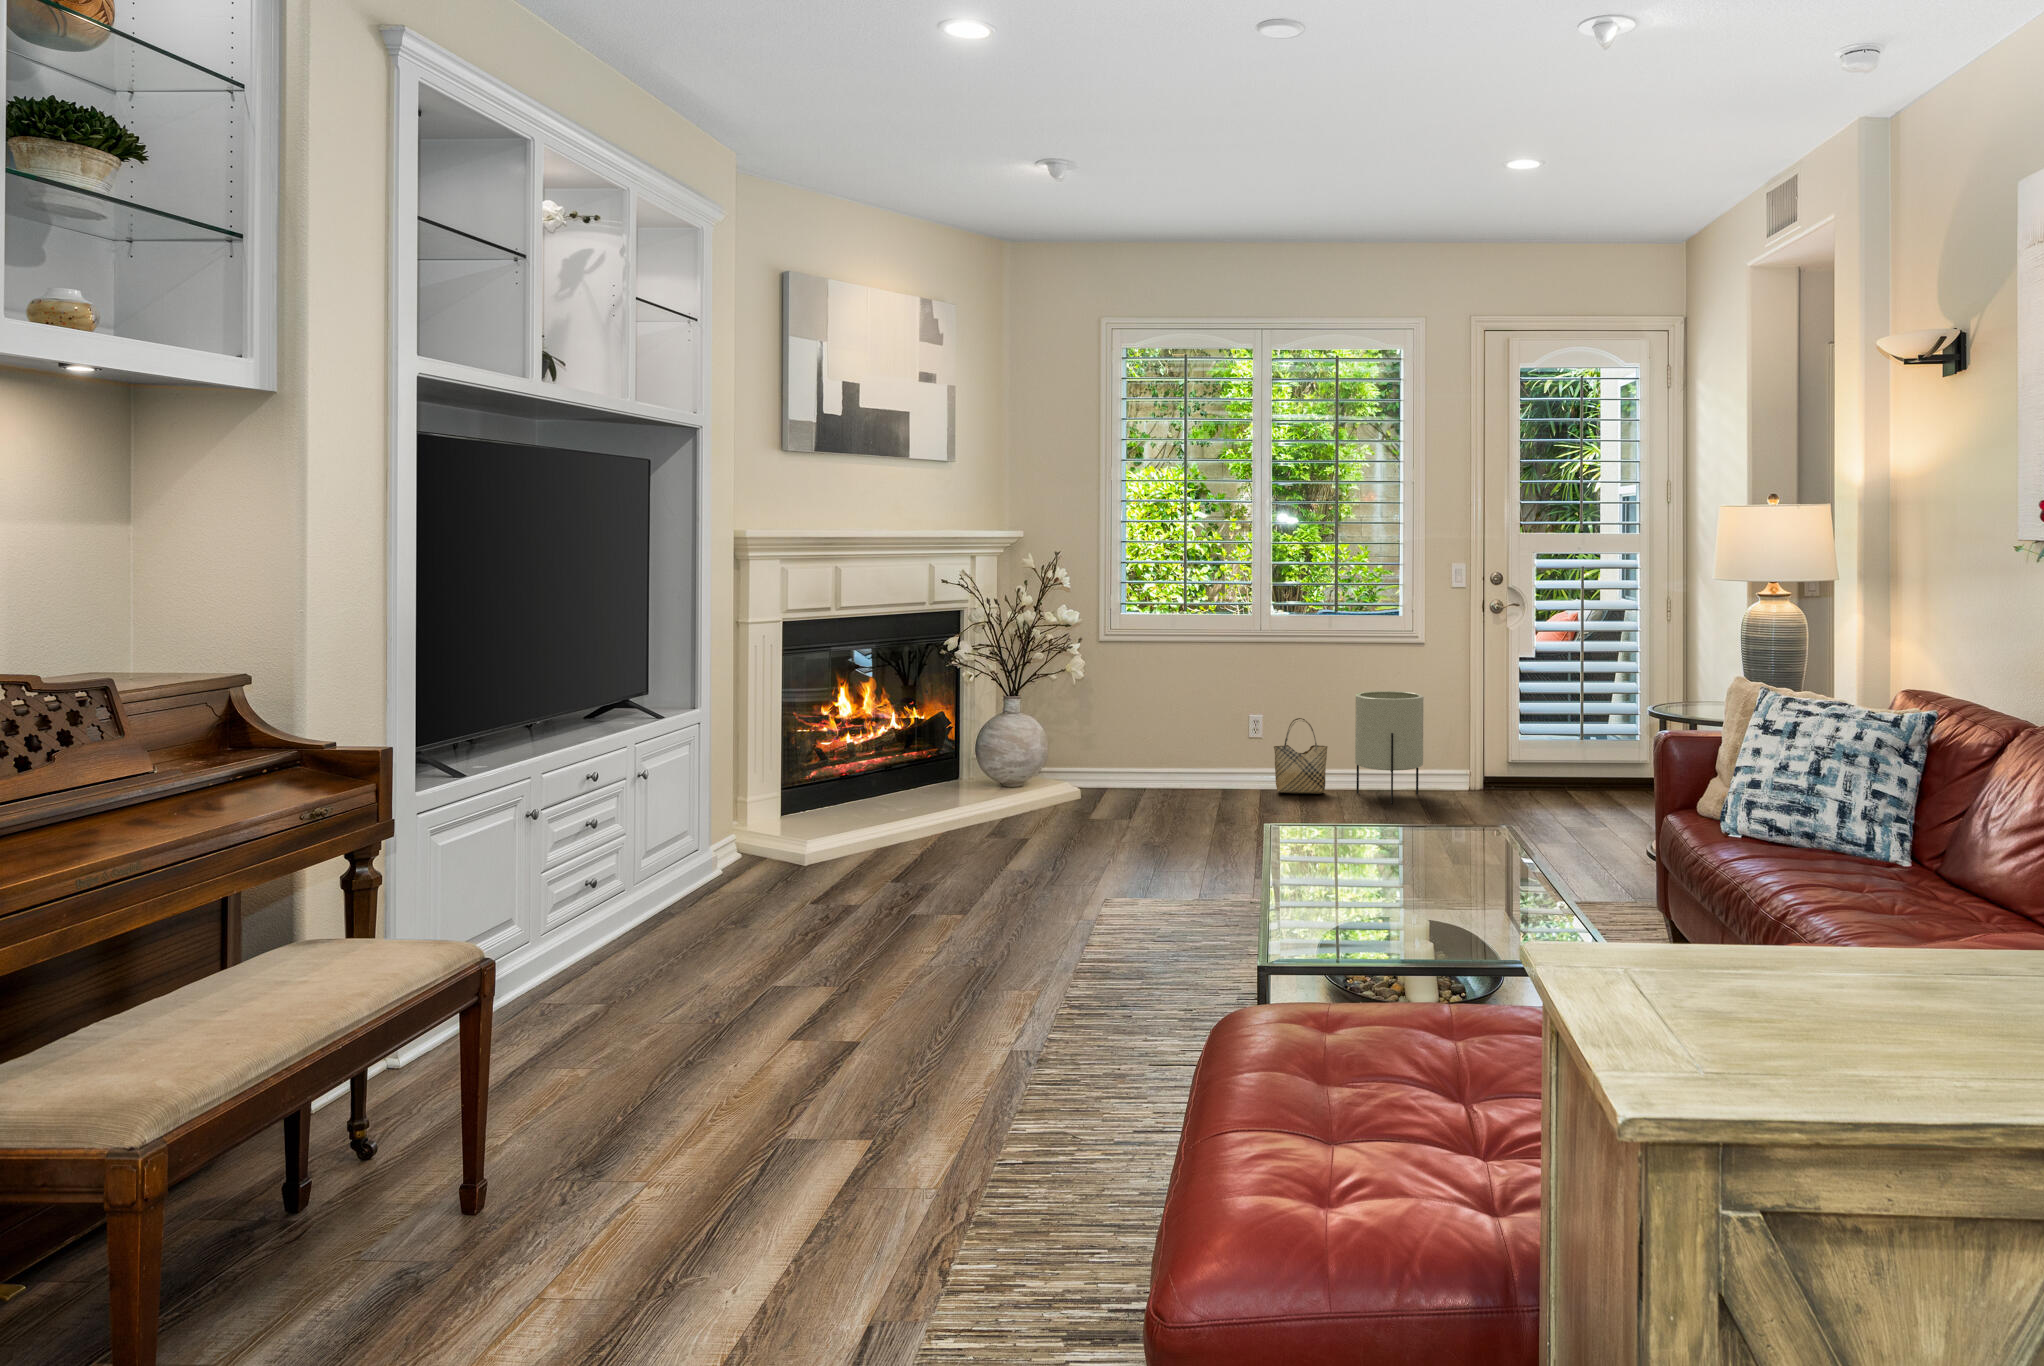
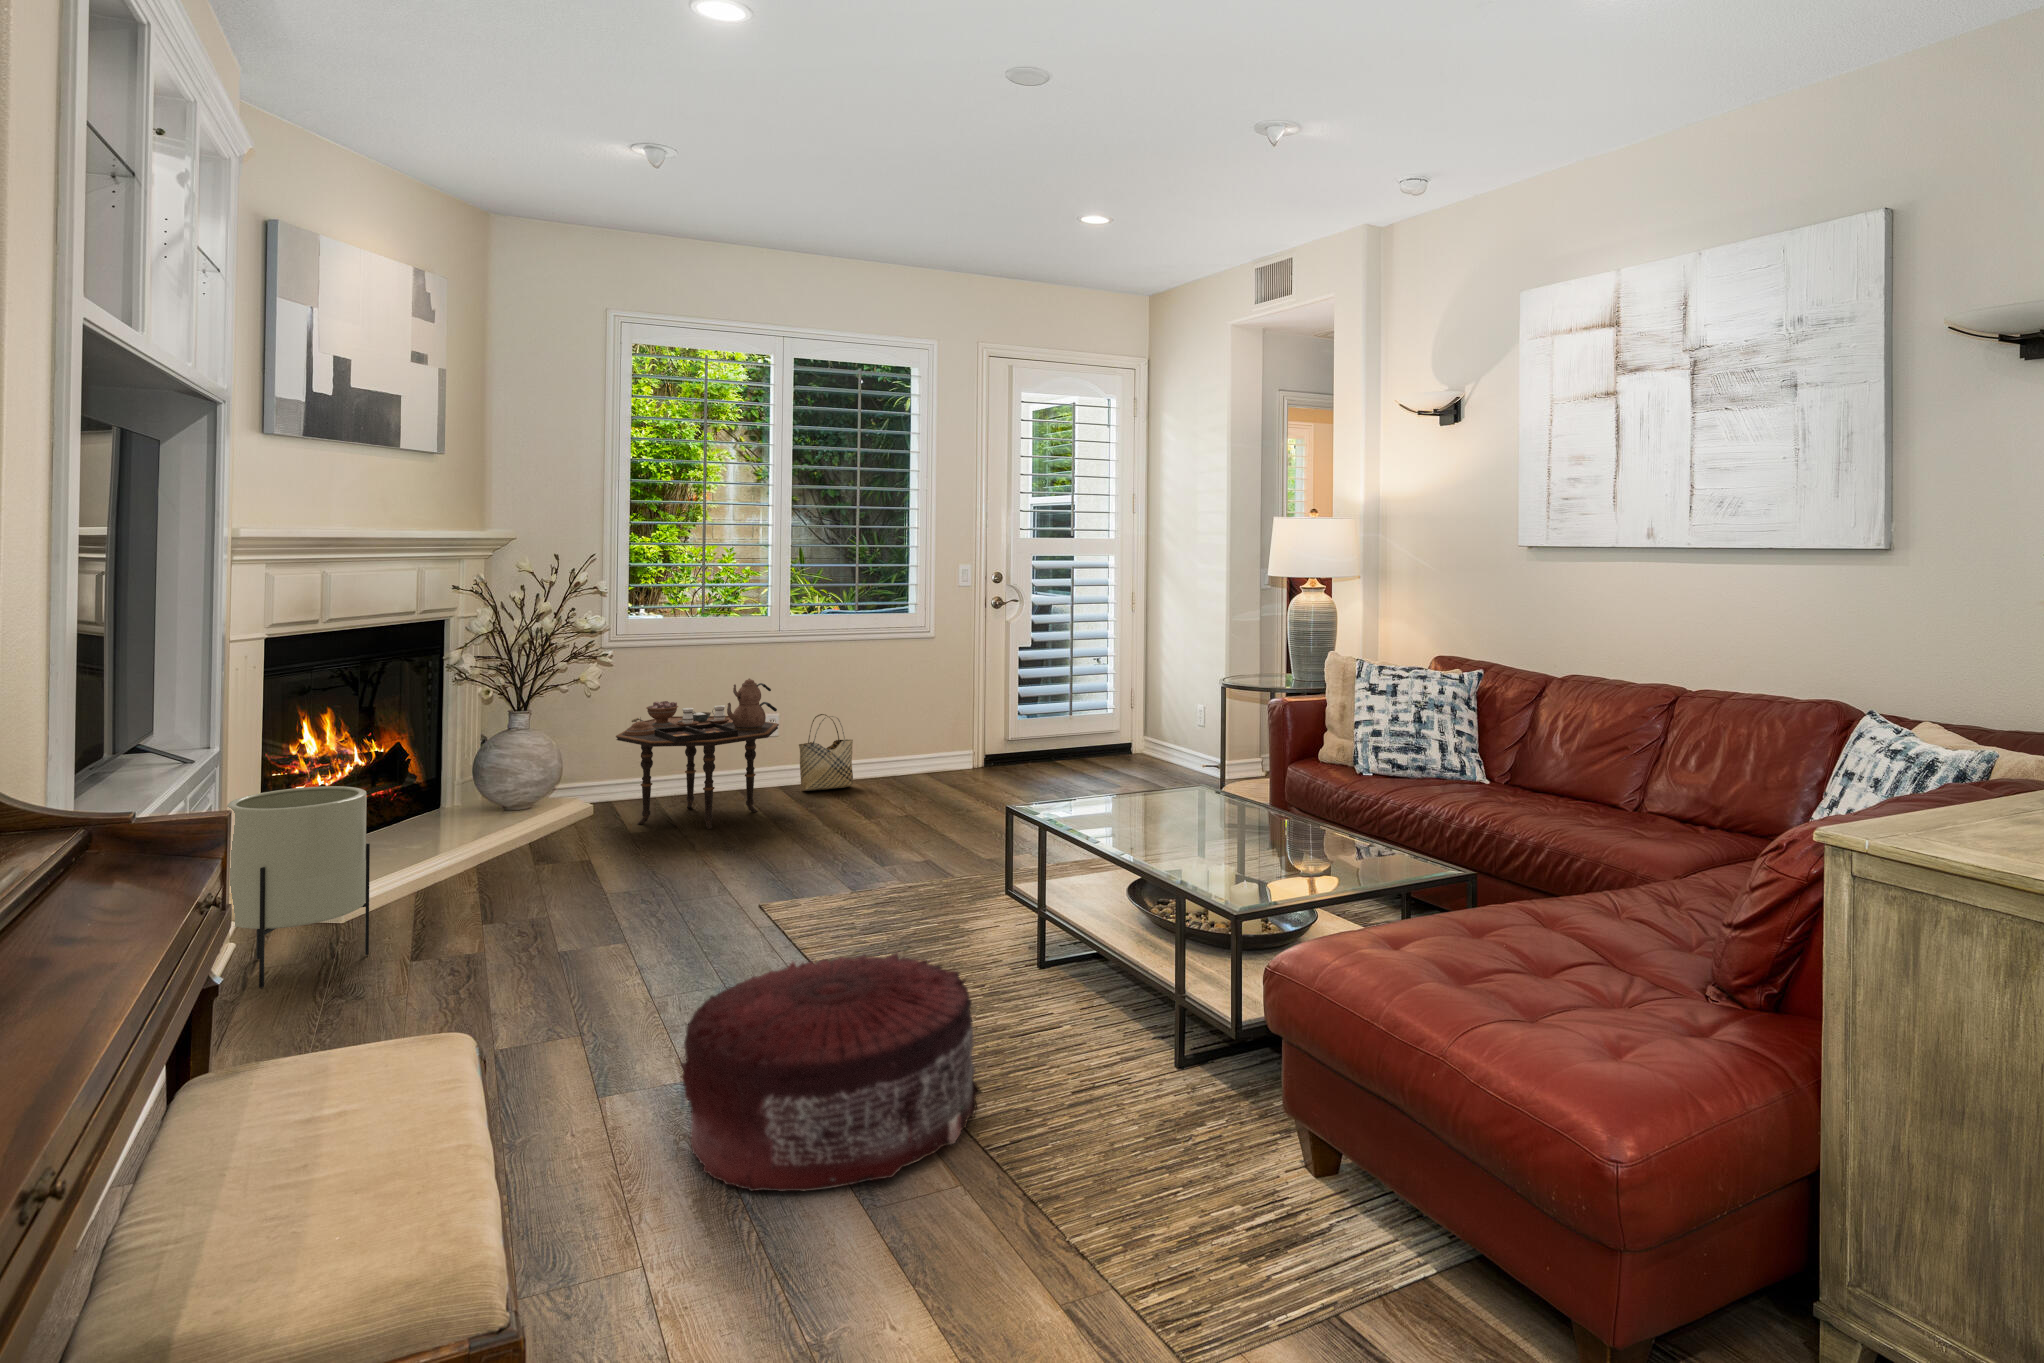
side table: none [1094,677,1238,817] -> present [616,678,779,829]
planter: present [1355,691,1424,804] -> present [227,786,370,988]
pouf: none [769,934,1051,1161] -> present [681,953,981,1192]

